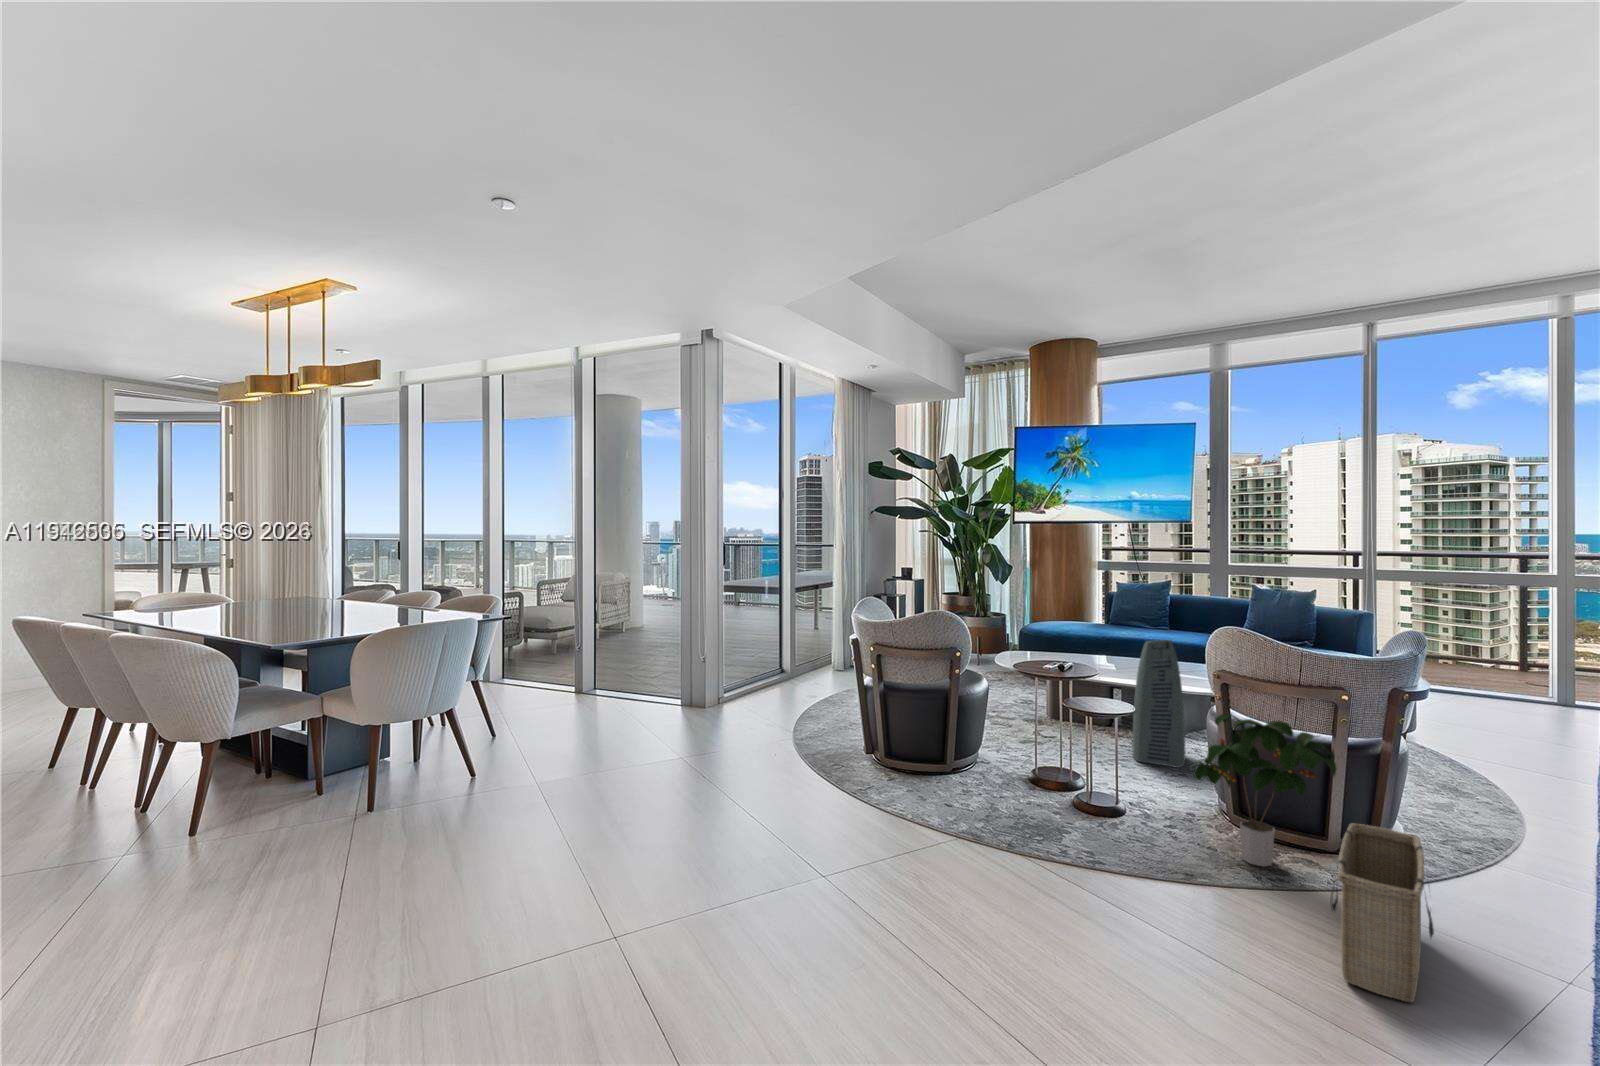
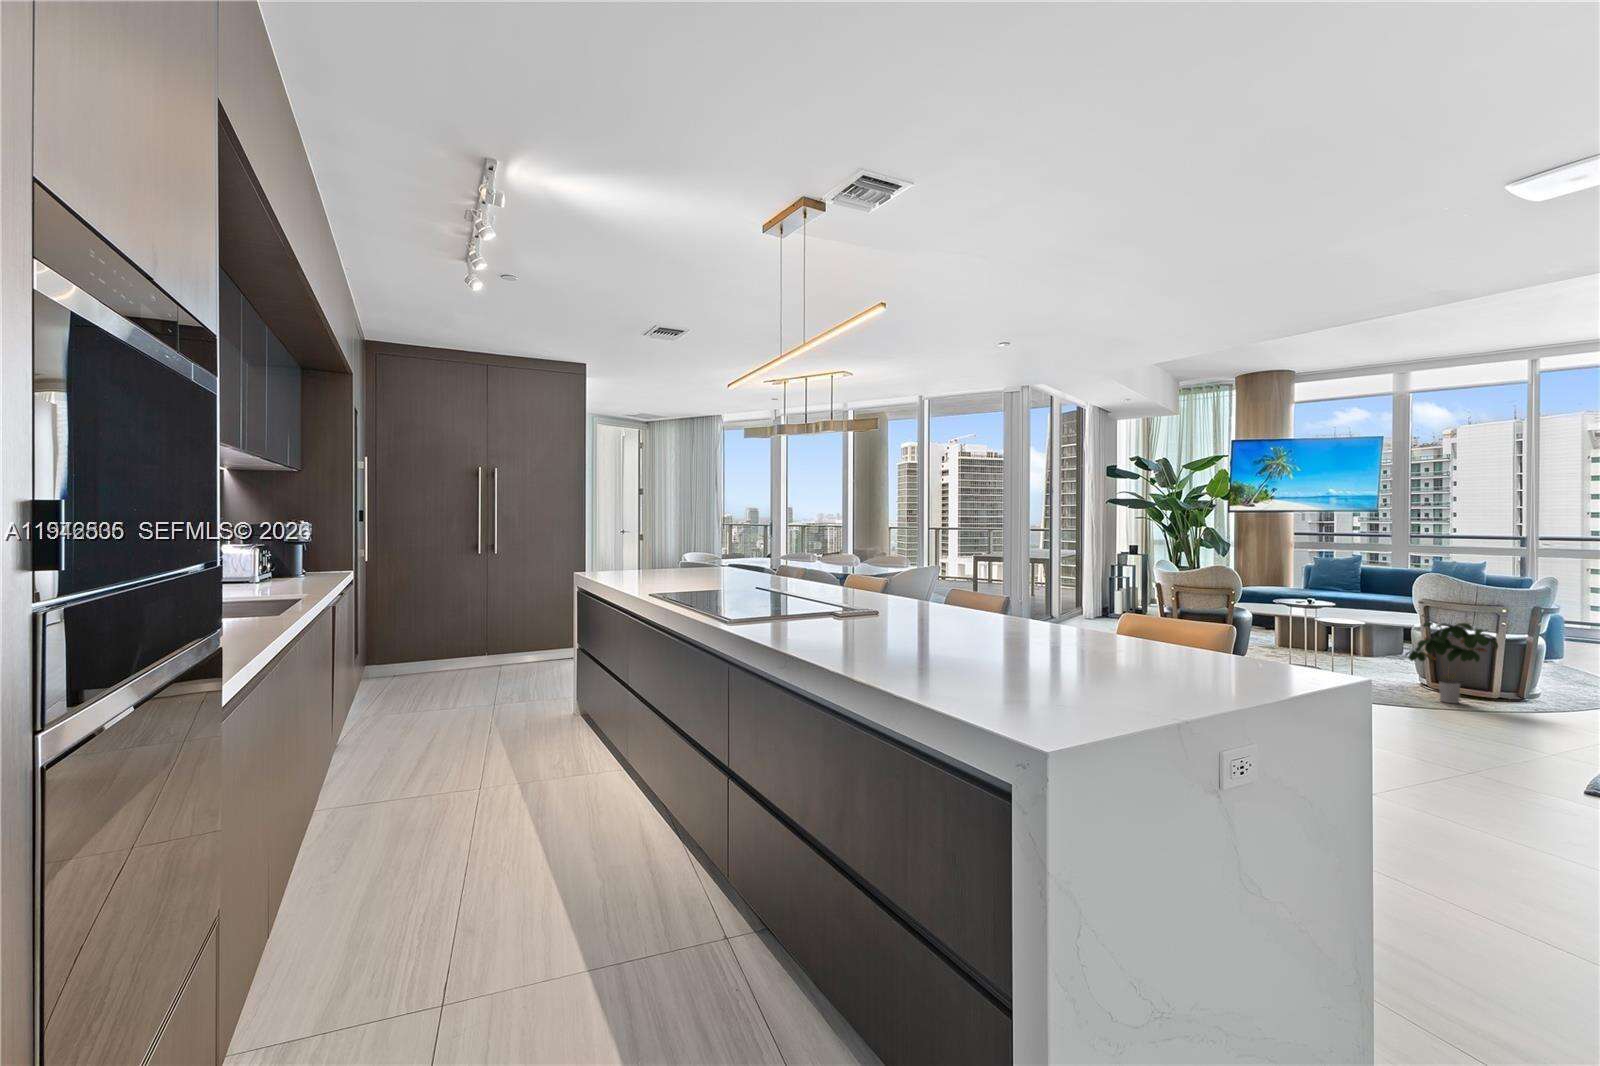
air purifier: present [1133,640,1185,768] -> none [1352,590,1391,672]
basket: present [1330,823,1434,1002] -> none [1494,668,1548,734]

